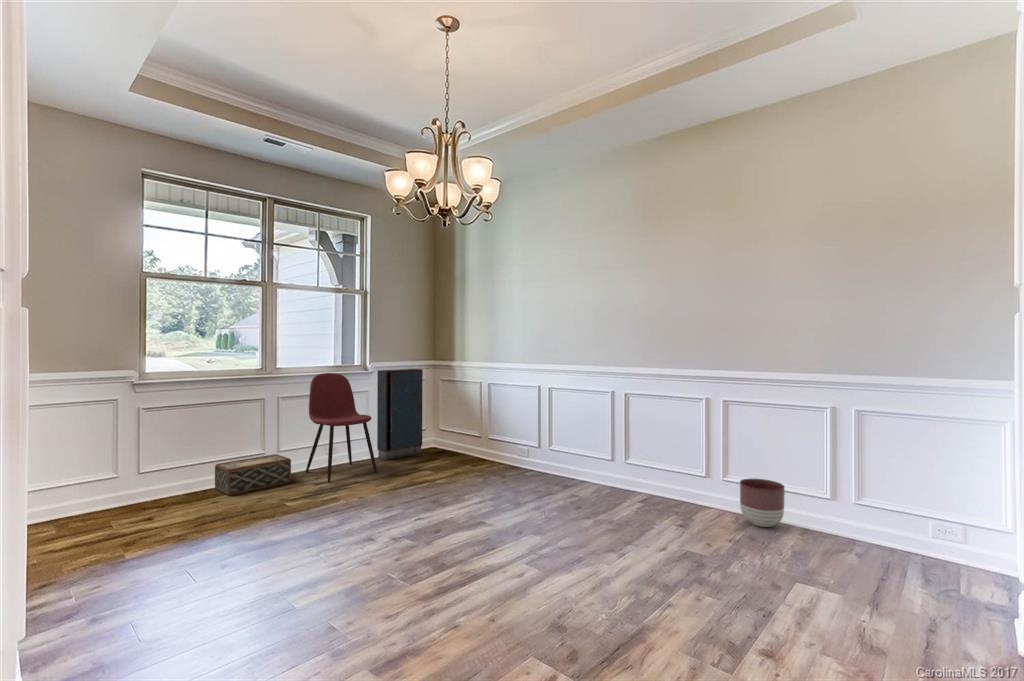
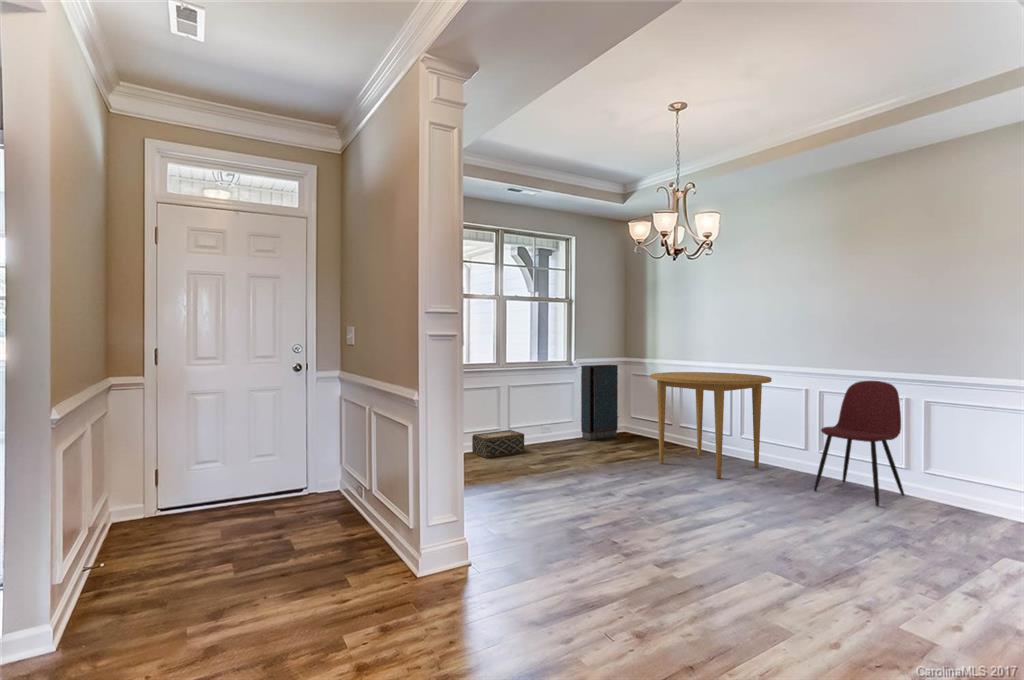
dining chair: present [306,373,377,483] -> present [814,381,904,506]
dining table: none [445,376,577,502] -> present [650,372,772,479]
planter: present [740,479,785,527] -> none [944,471,993,515]

